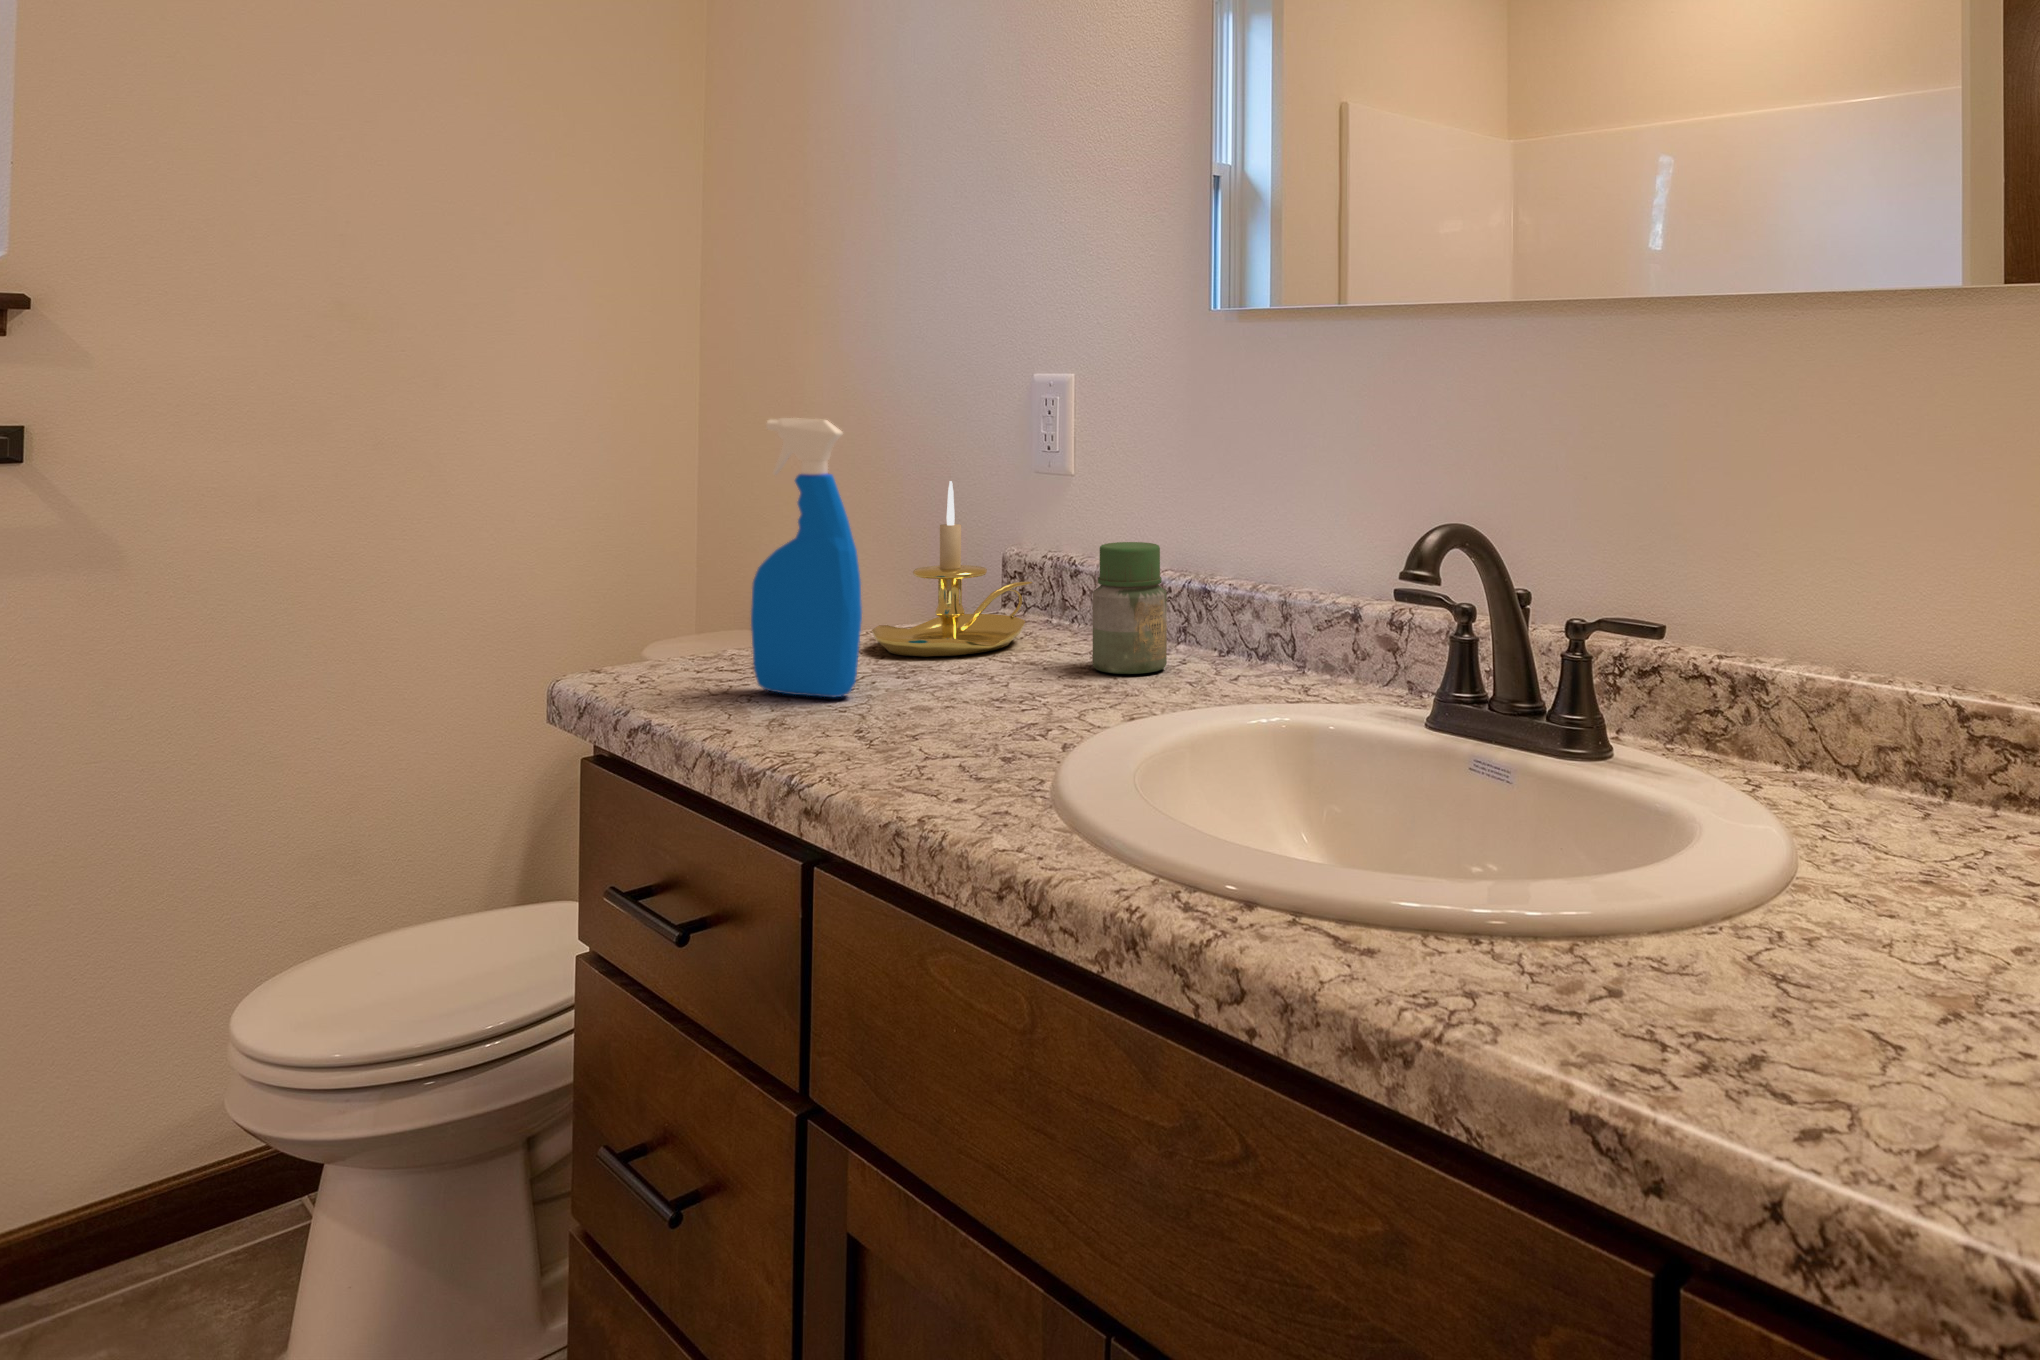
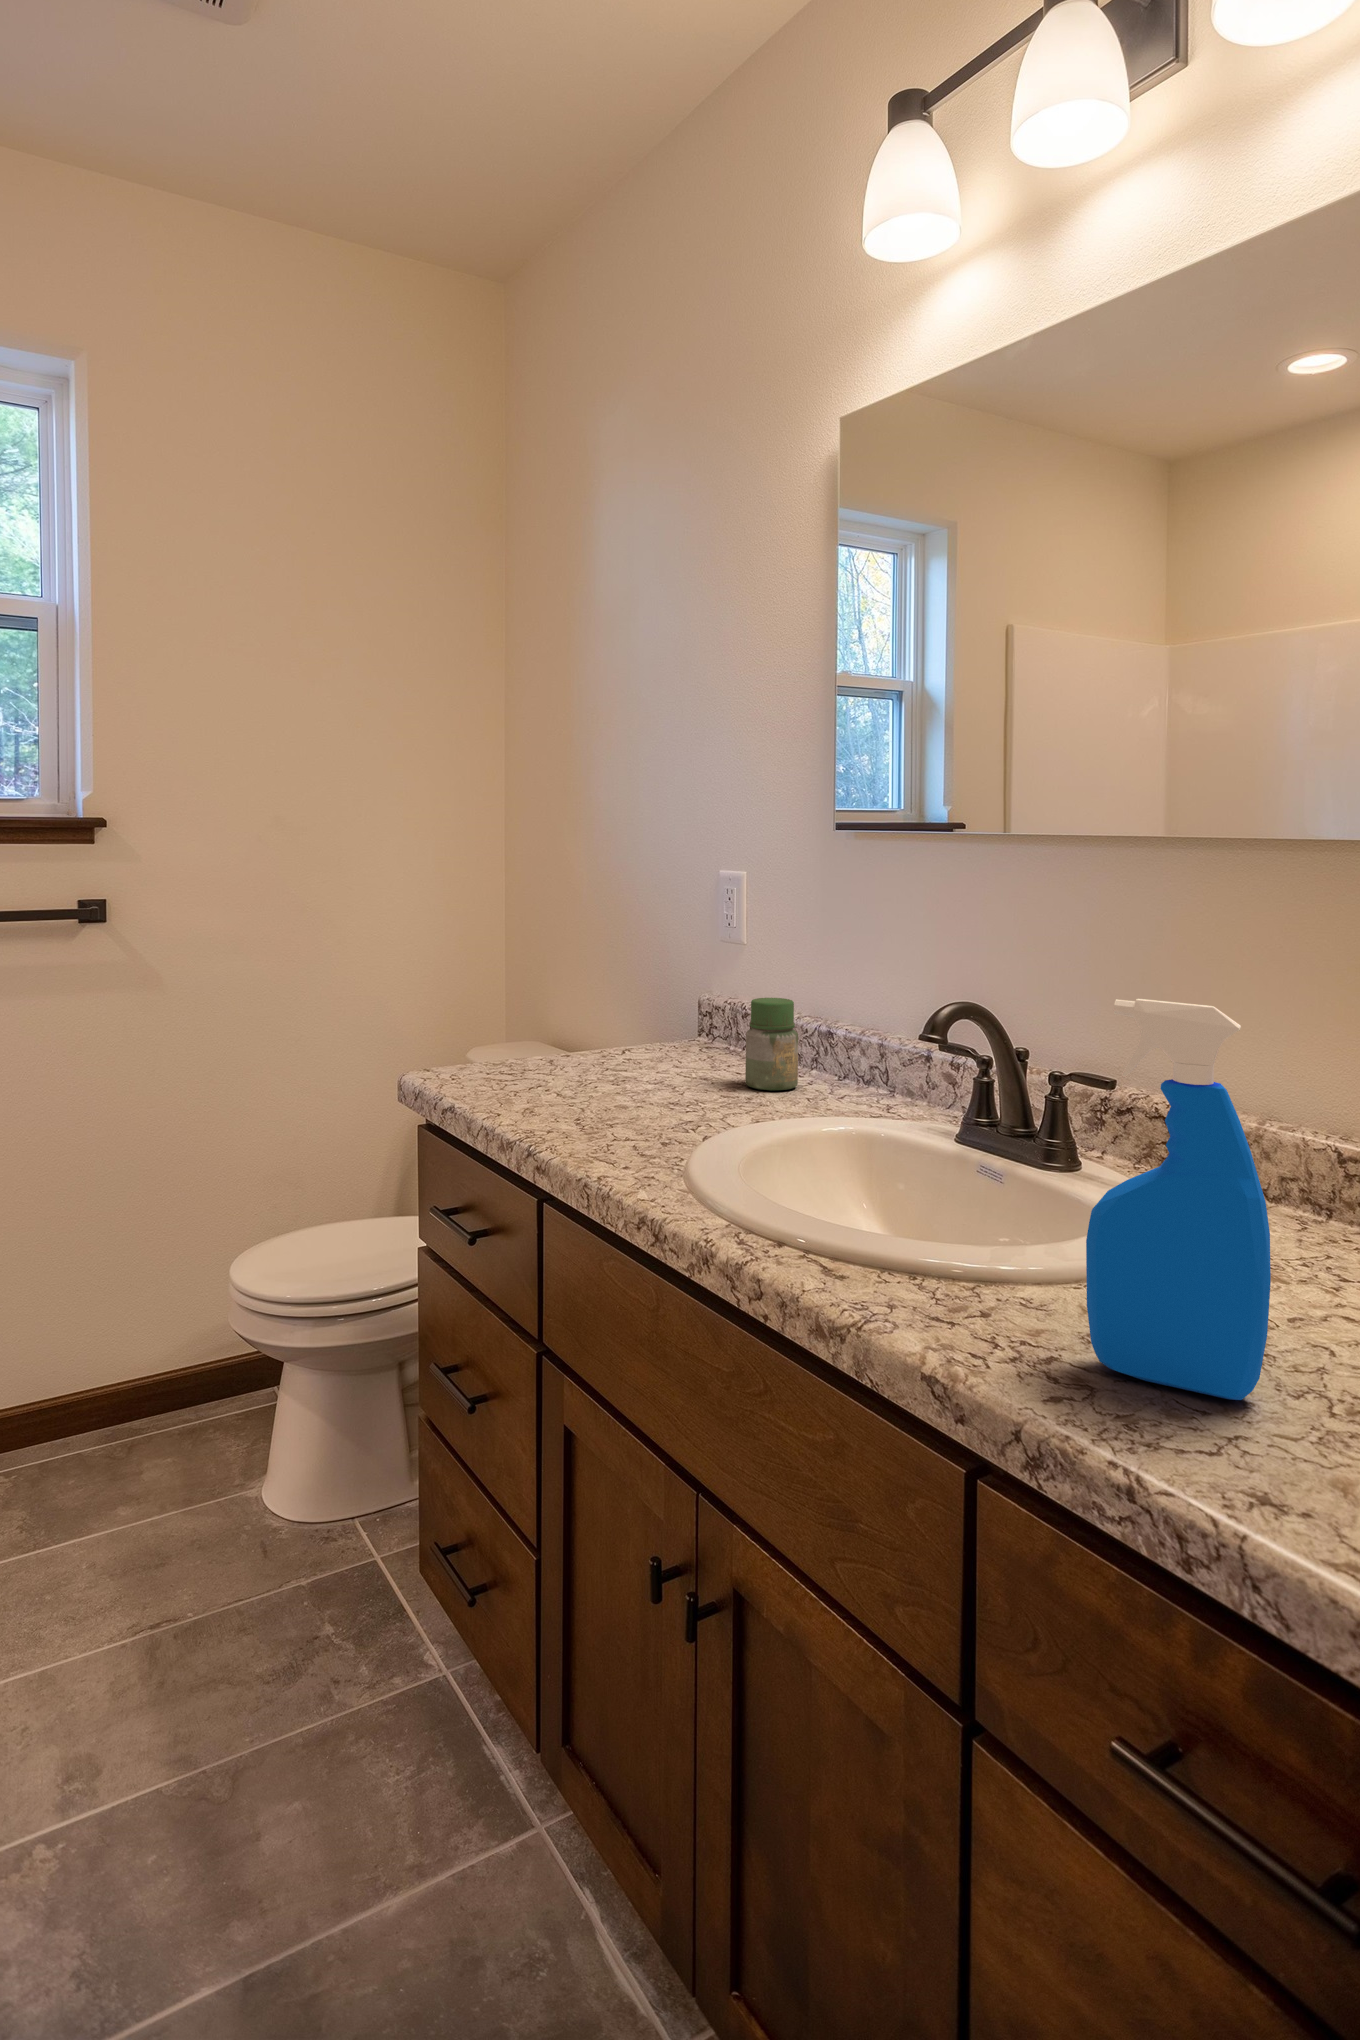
spray bottle: present [751,418,862,697] -> present [1086,999,1271,1400]
candle holder: present [872,481,1032,656] -> none [601,949,714,1070]

